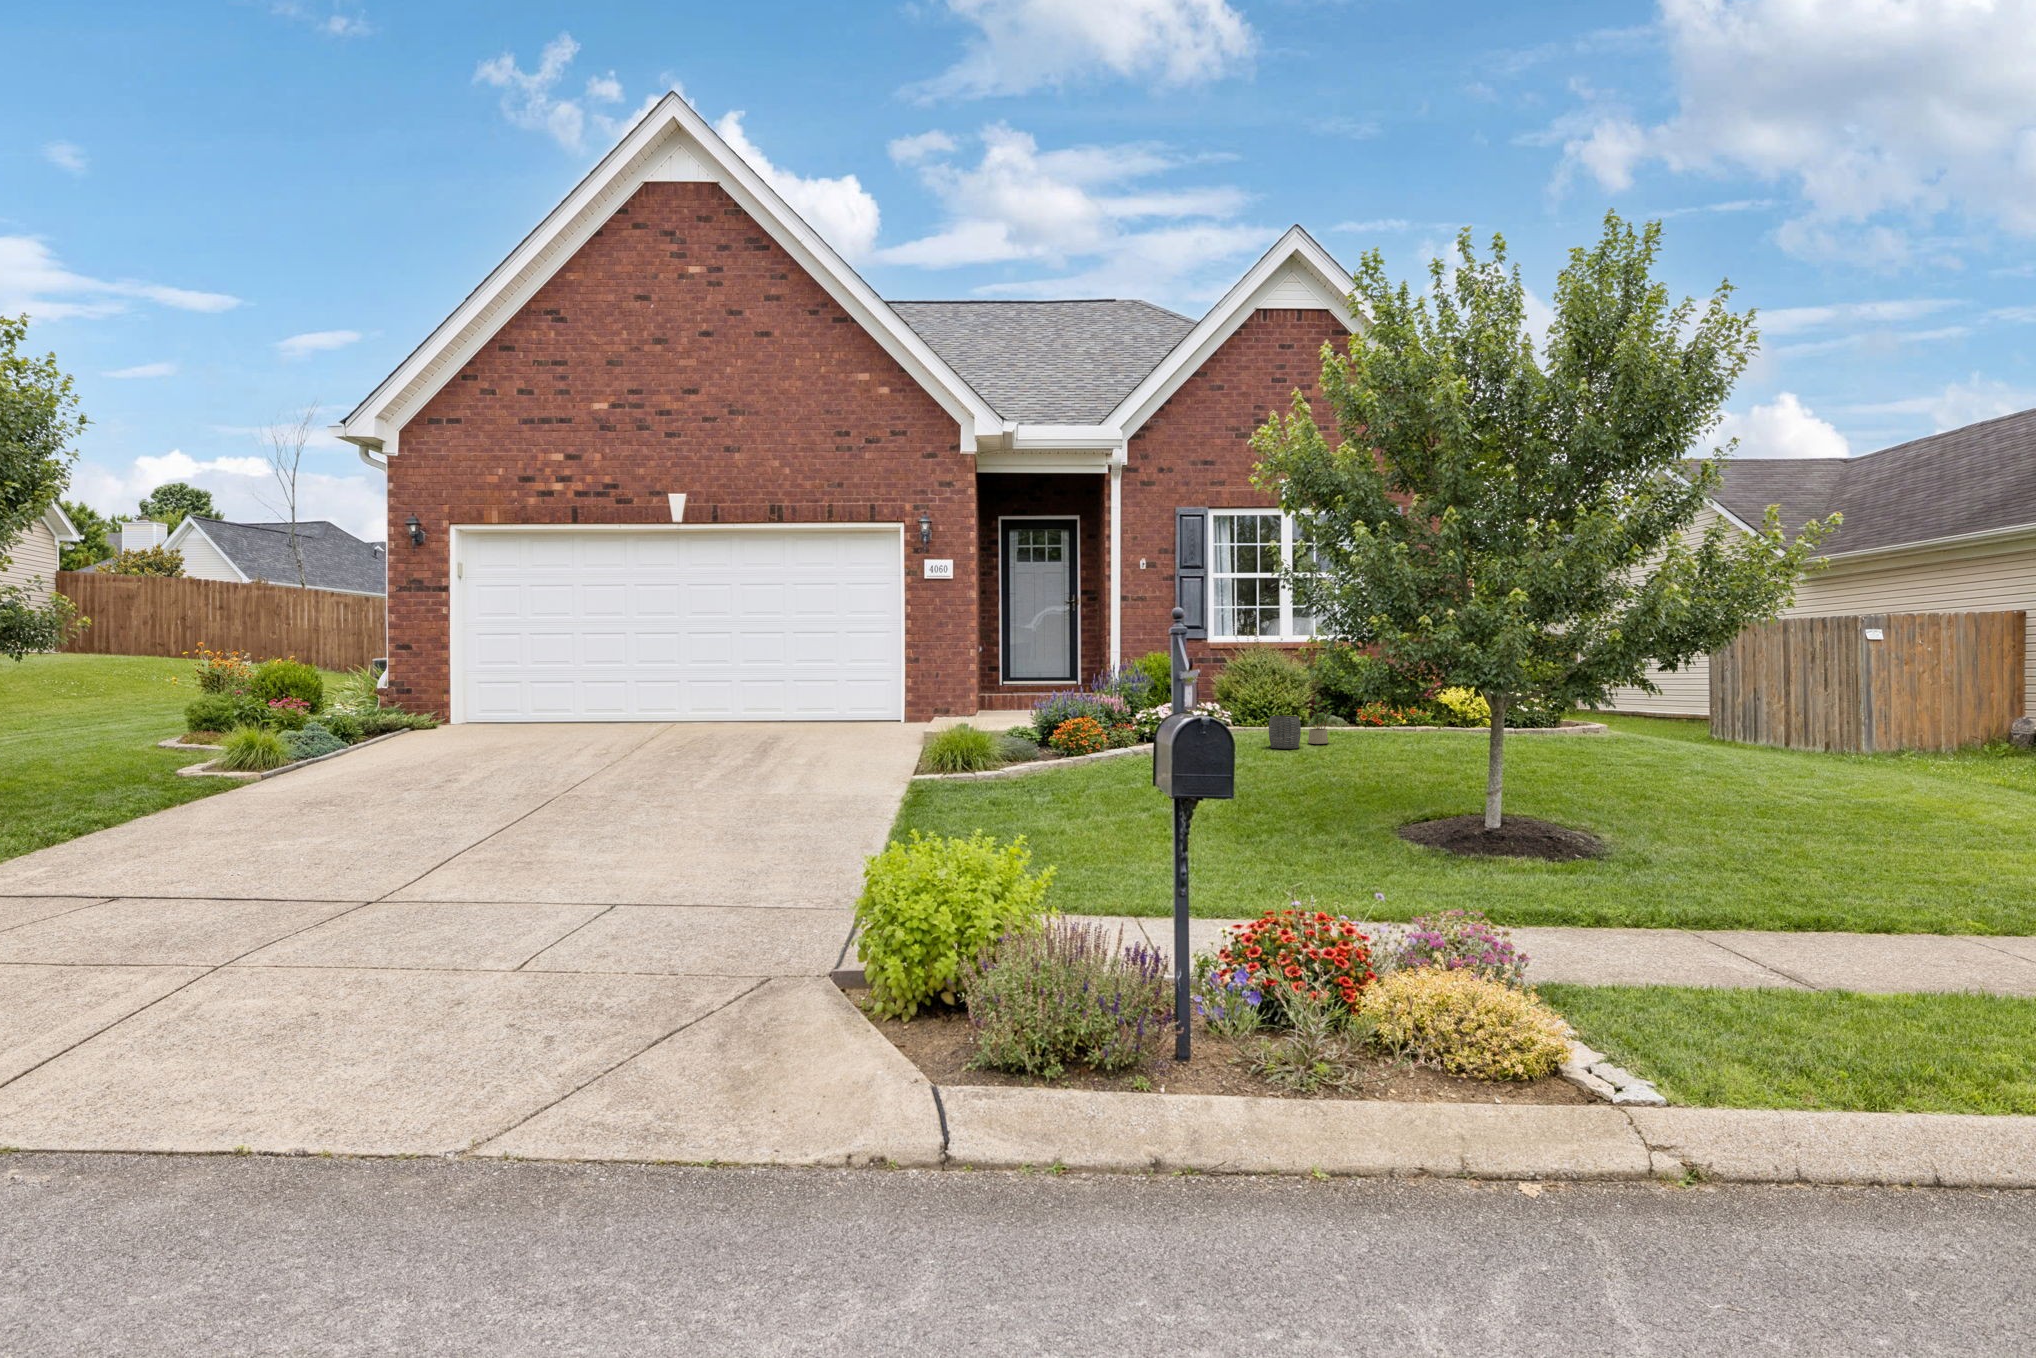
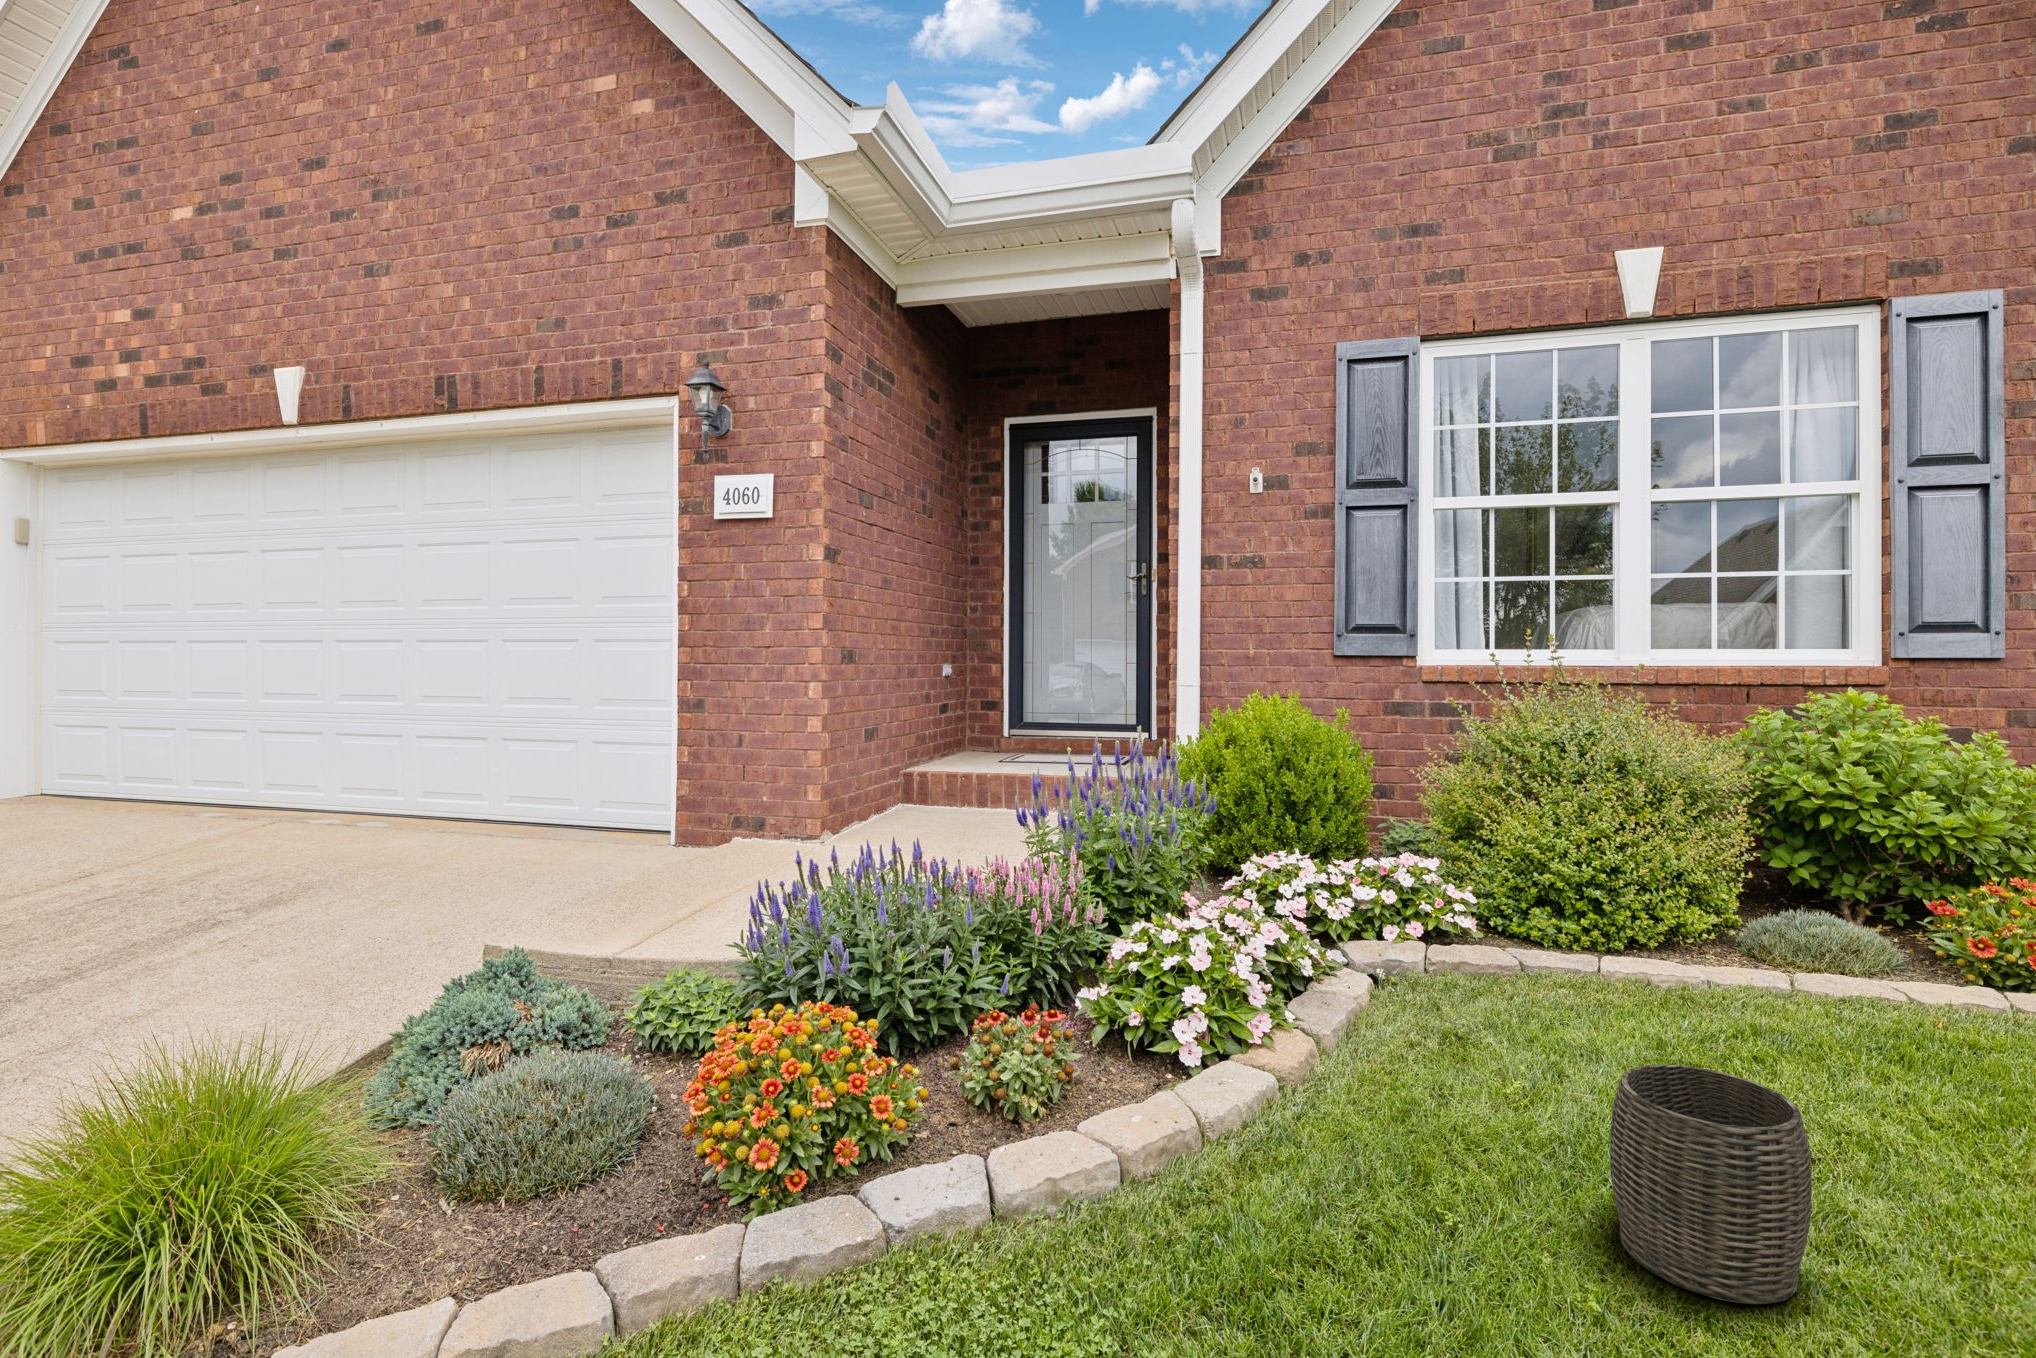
potted plant: present [1308,696,1332,744] -> none [1827,971,1987,1236]

